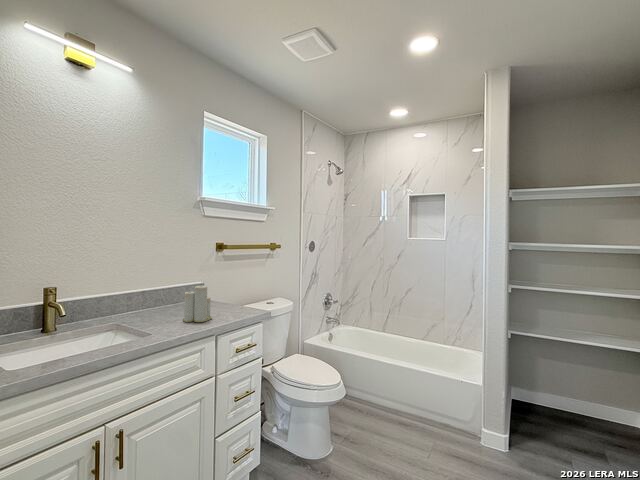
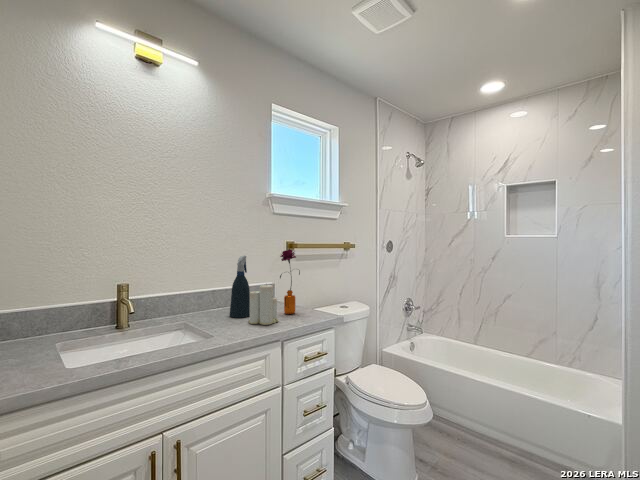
flower: none [212,252,232,312] -> present [280,249,300,314]
spray bottle: none [162,258,184,317] -> present [230,256,250,318]

